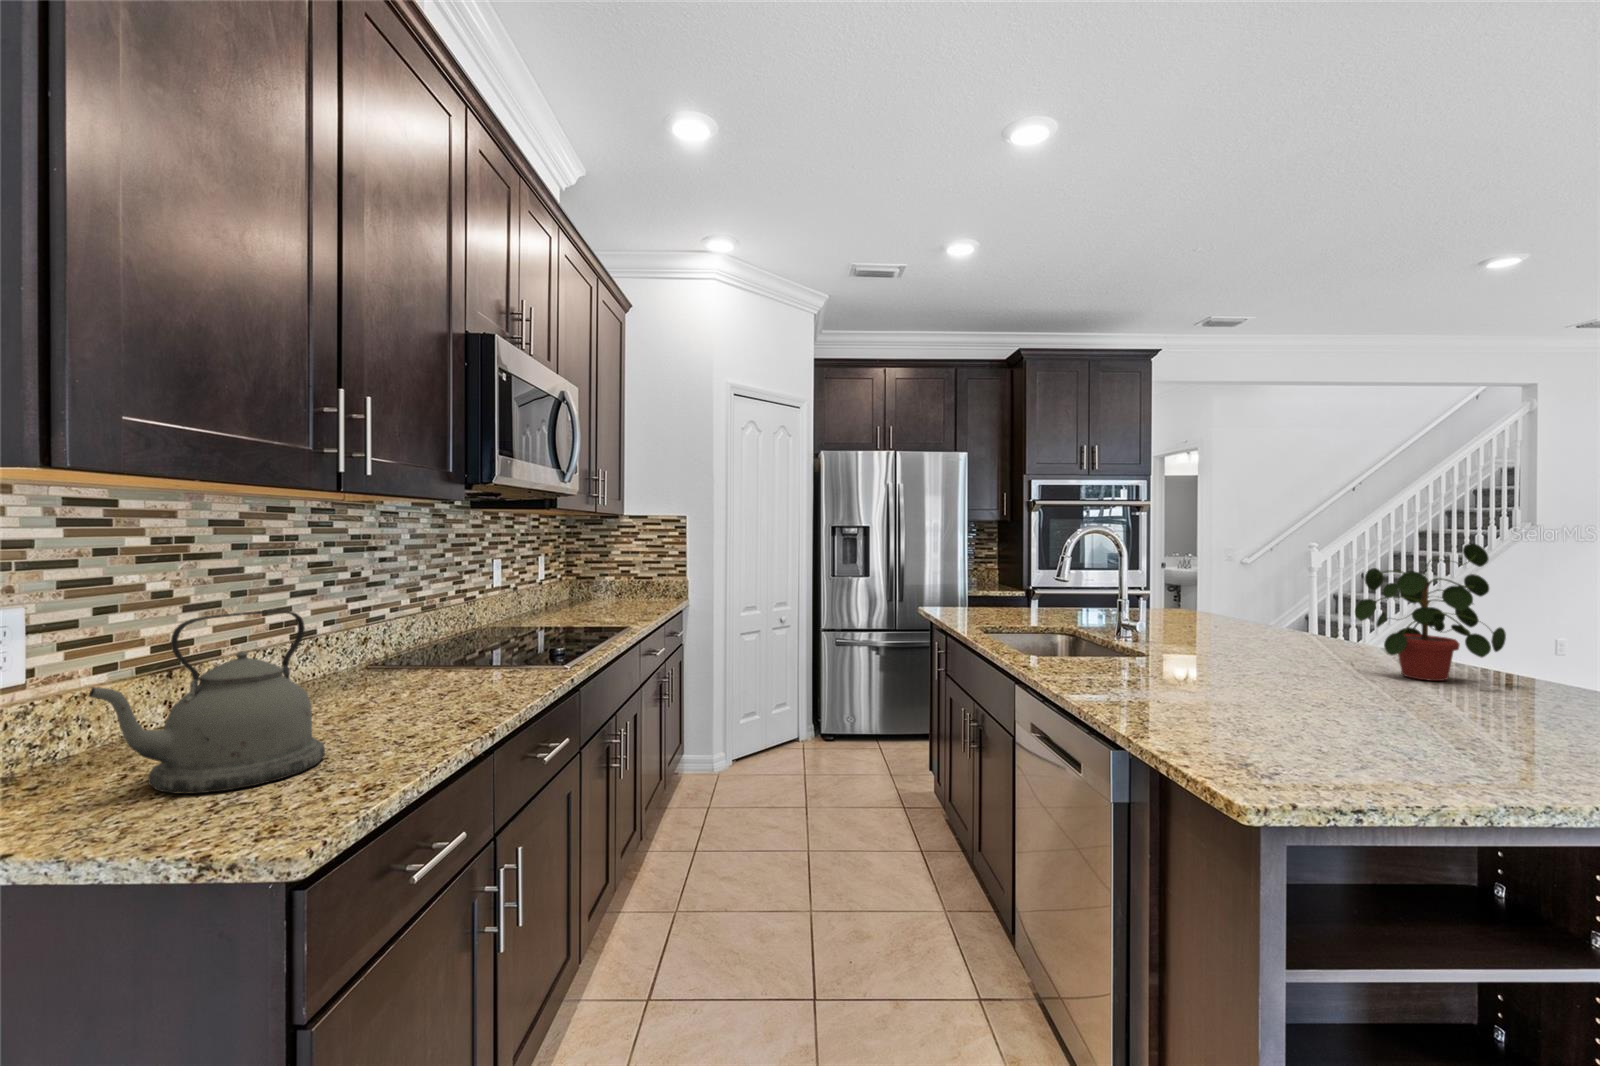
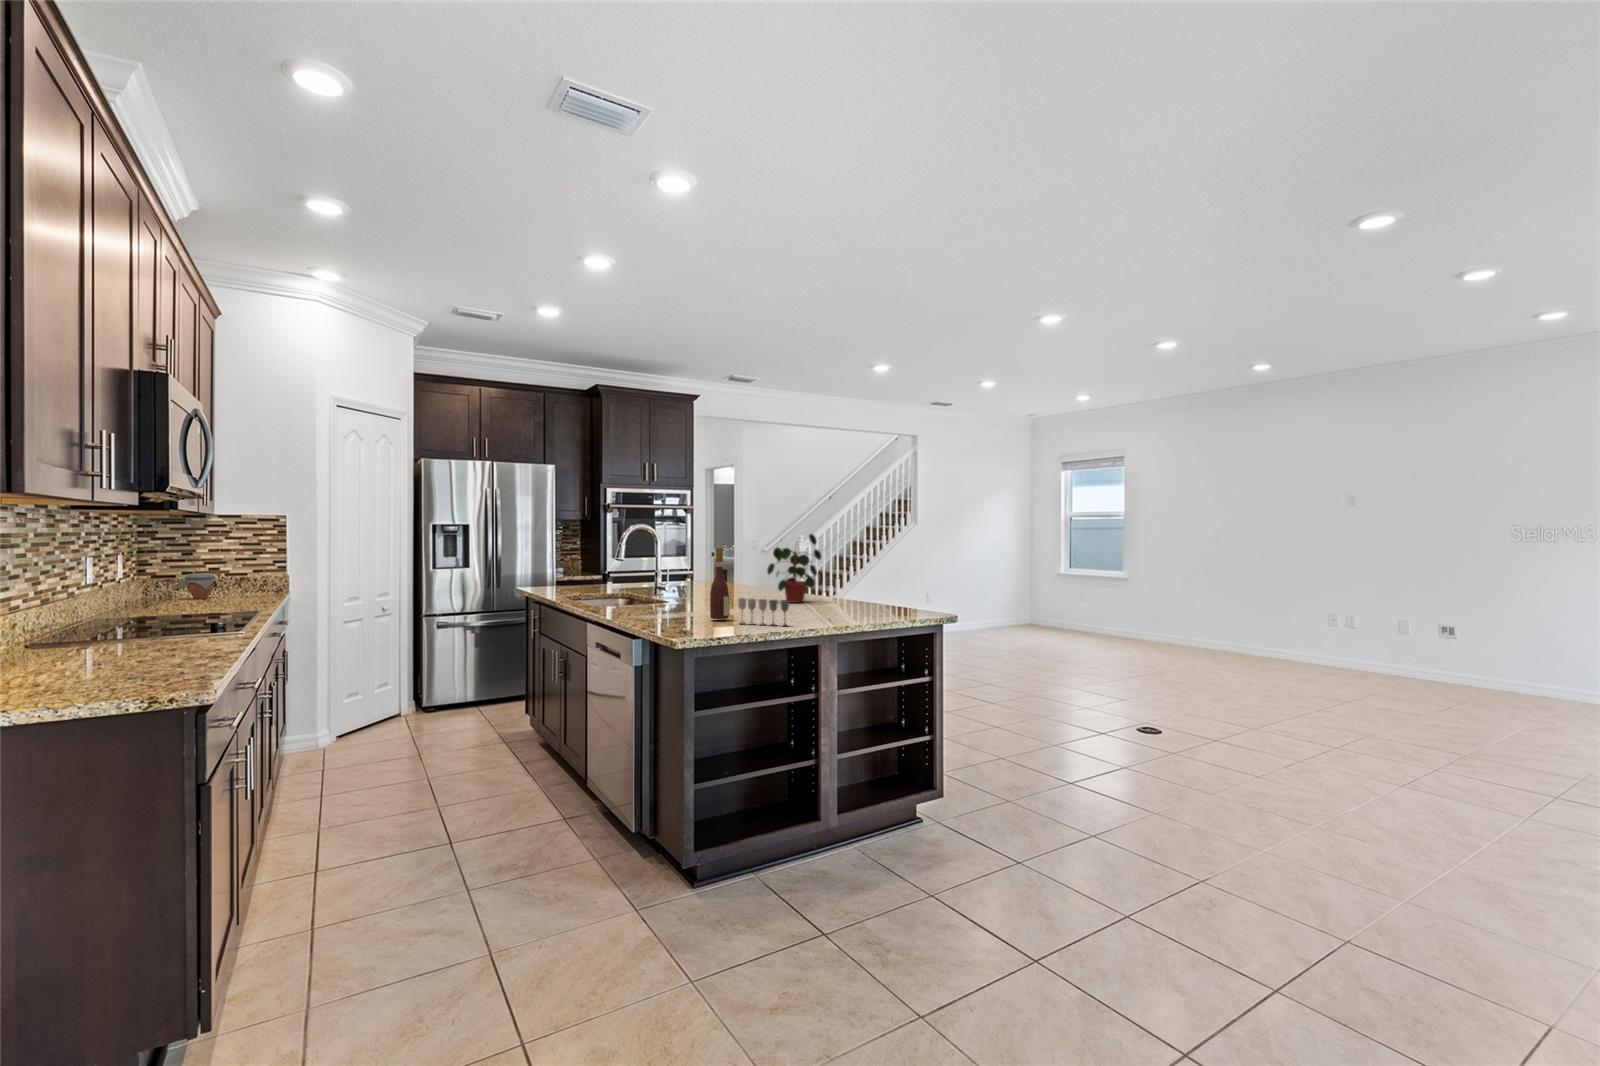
wine bottle: none [1273,573,1325,733] -> present [710,548,729,619]
jar: none [597,576,627,602] -> present [181,573,218,599]
kettle: present [89,610,325,793] -> none [34,580,158,688]
wine glass: none [1365,693,1548,788] -> present [738,598,789,626]

